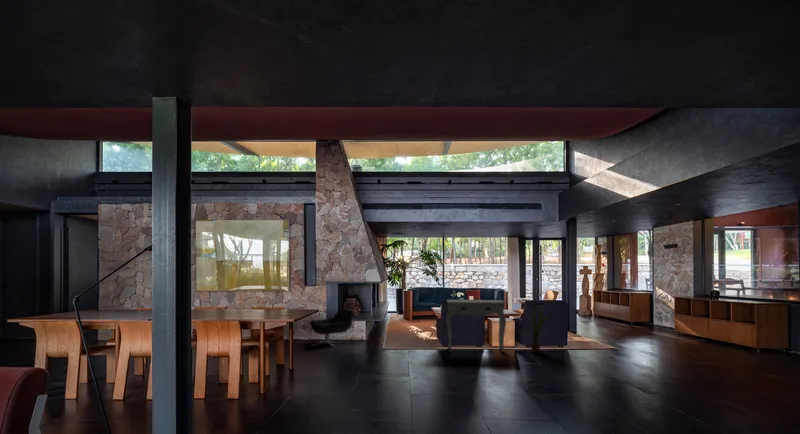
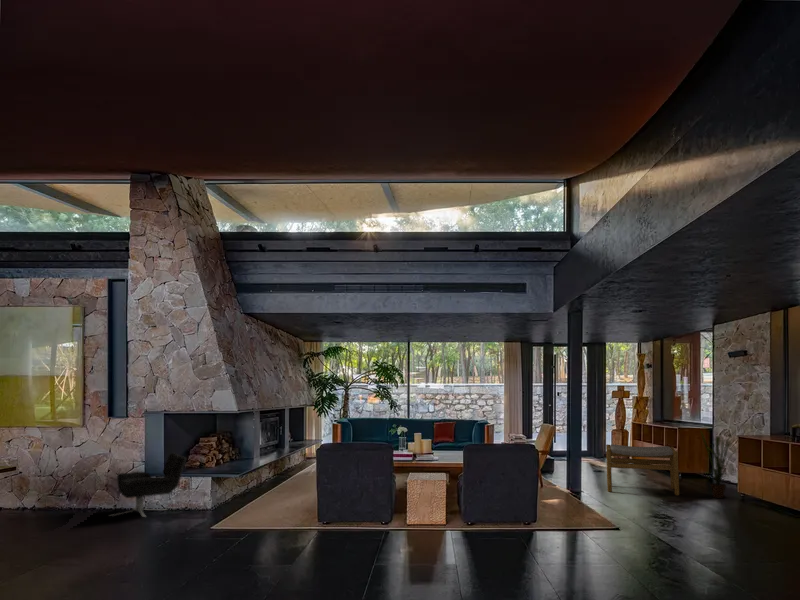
console table: present [446,300,506,352] -> none [317,442,421,536]
house plant: present [530,301,546,353] -> present [701,433,734,498]
footstool: none [590,303,638,332] -> present [606,444,679,495]

